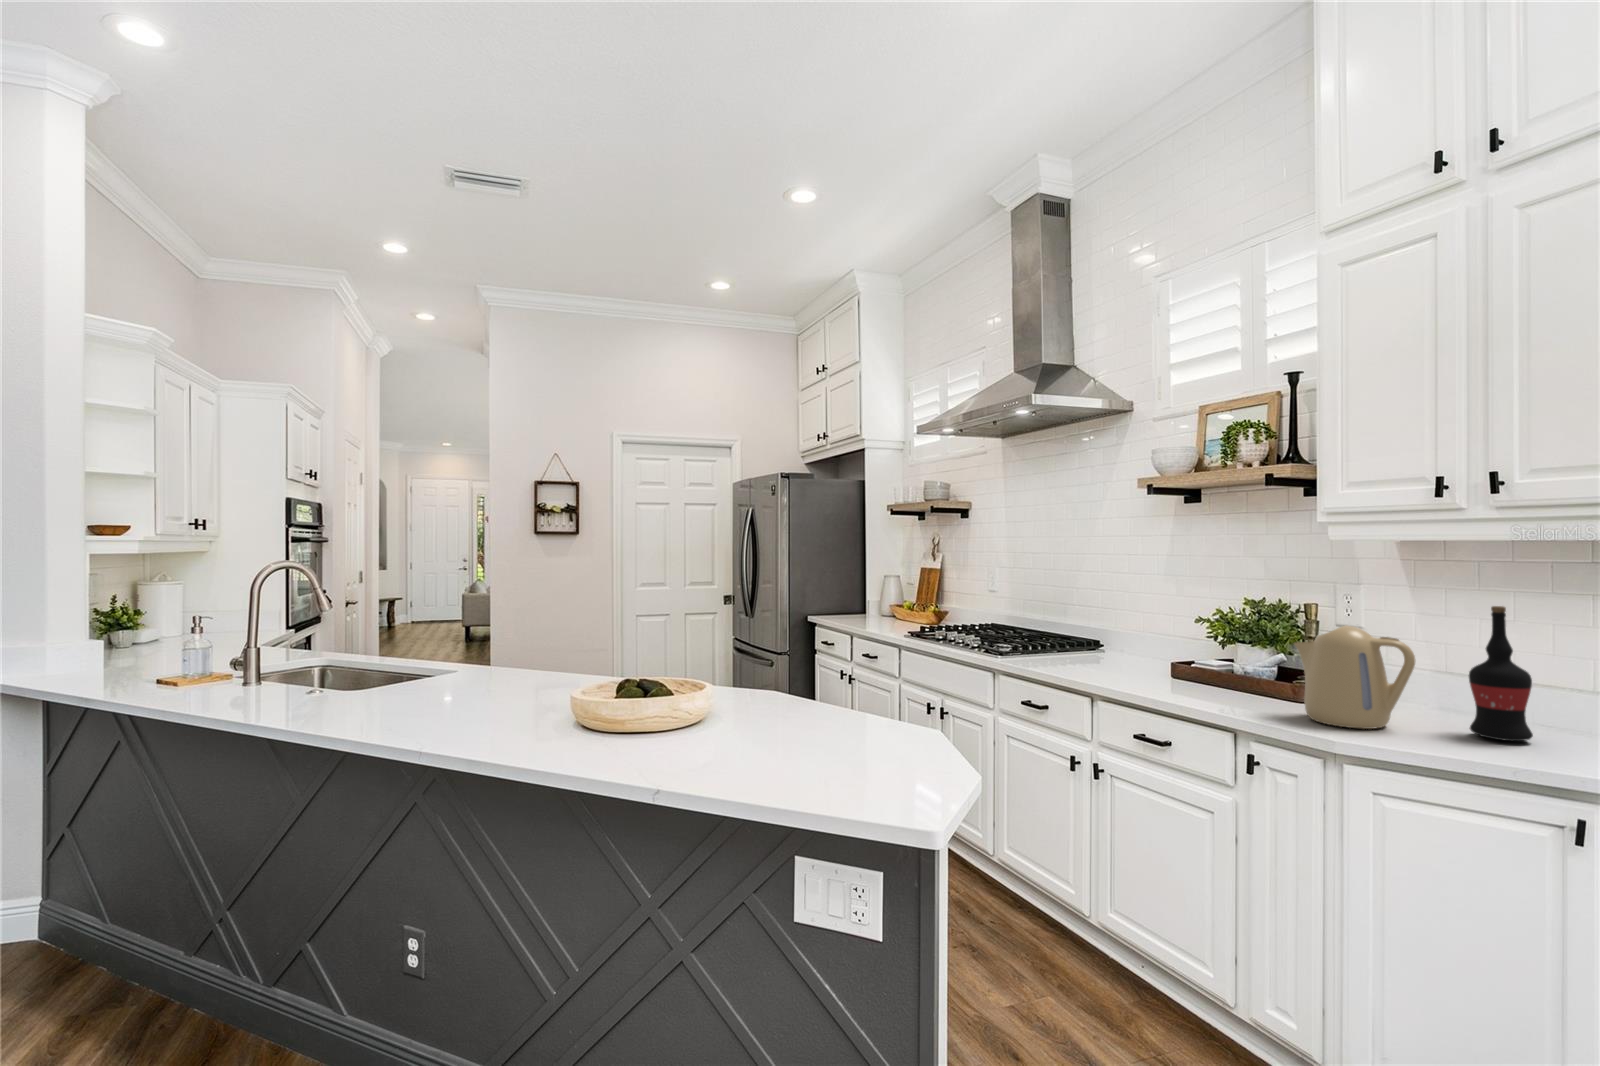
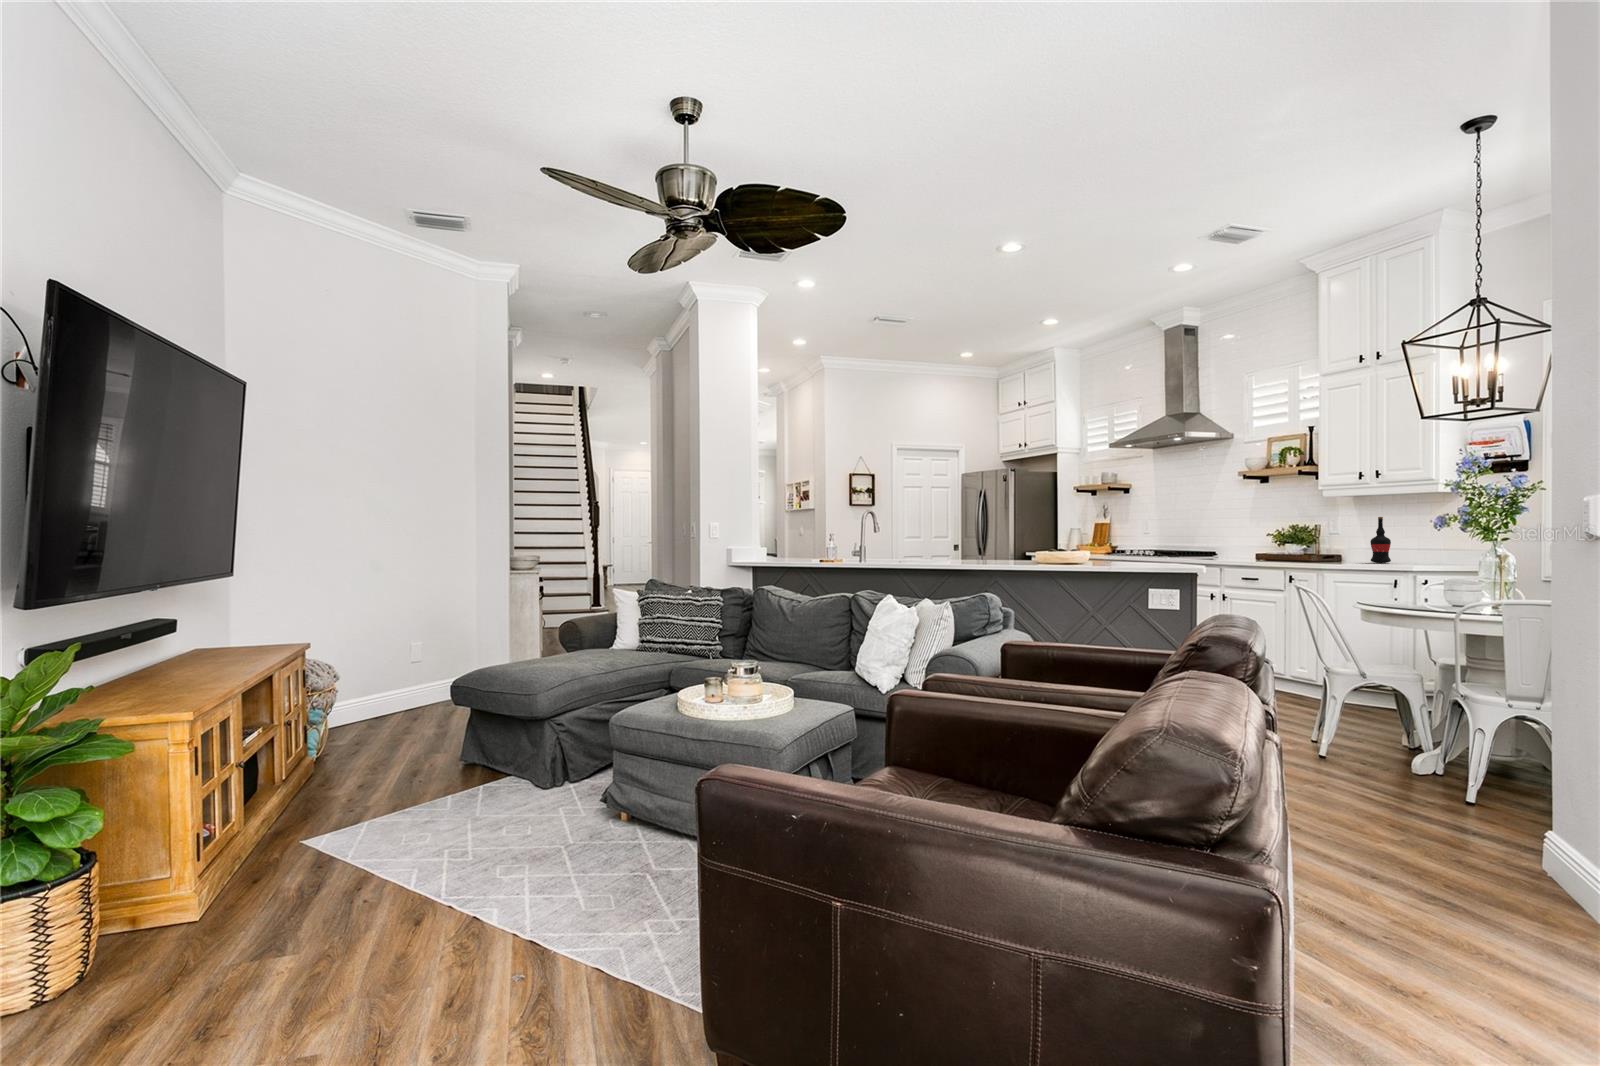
kettle: present [1294,625,1415,729] -> none [1308,527,1352,562]

